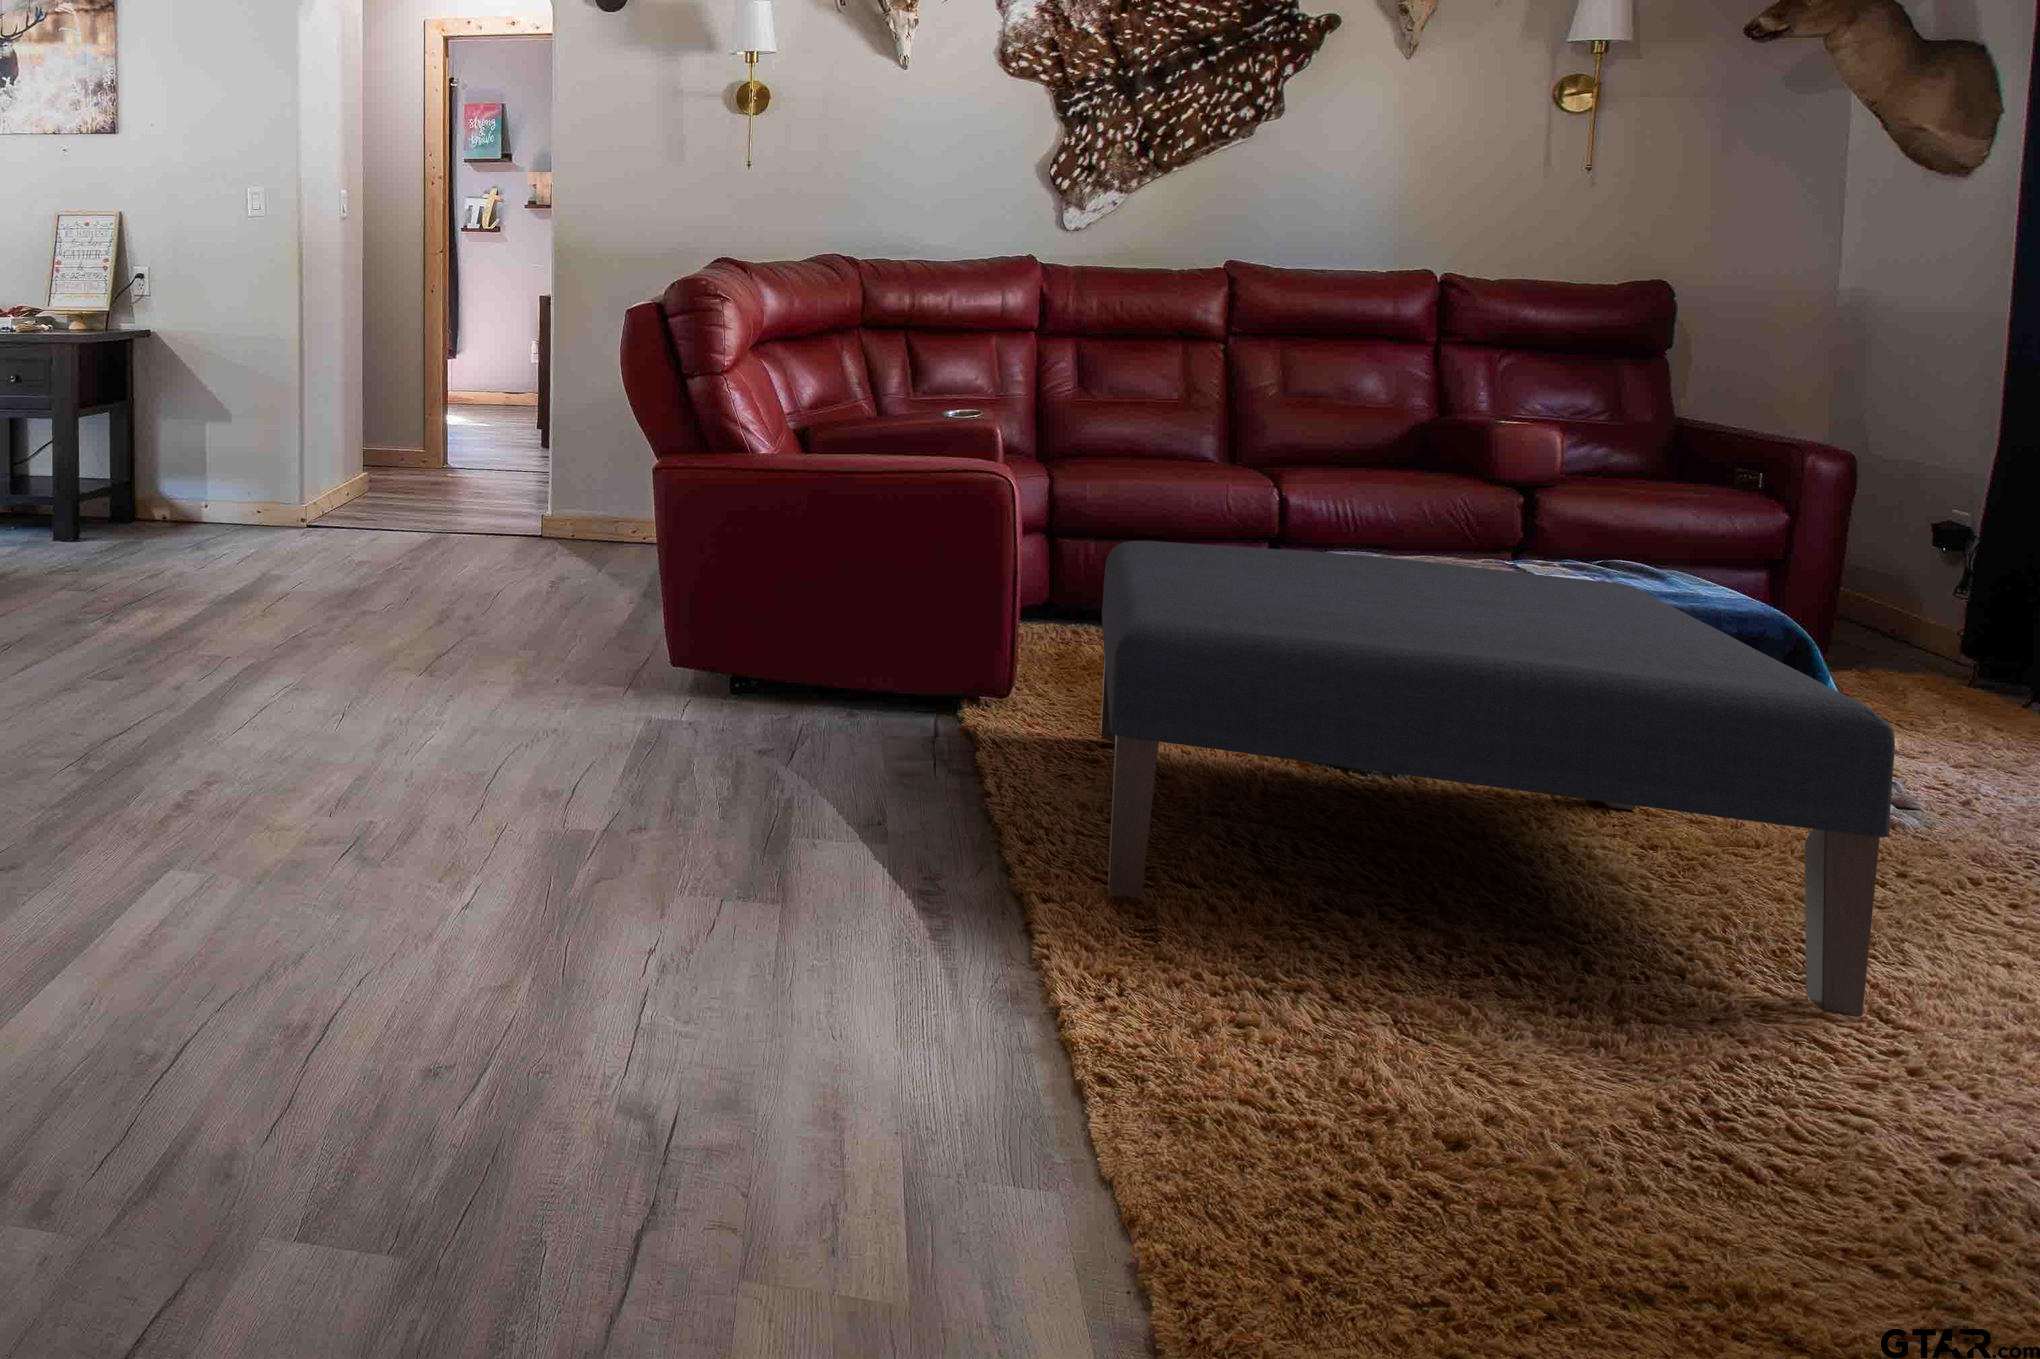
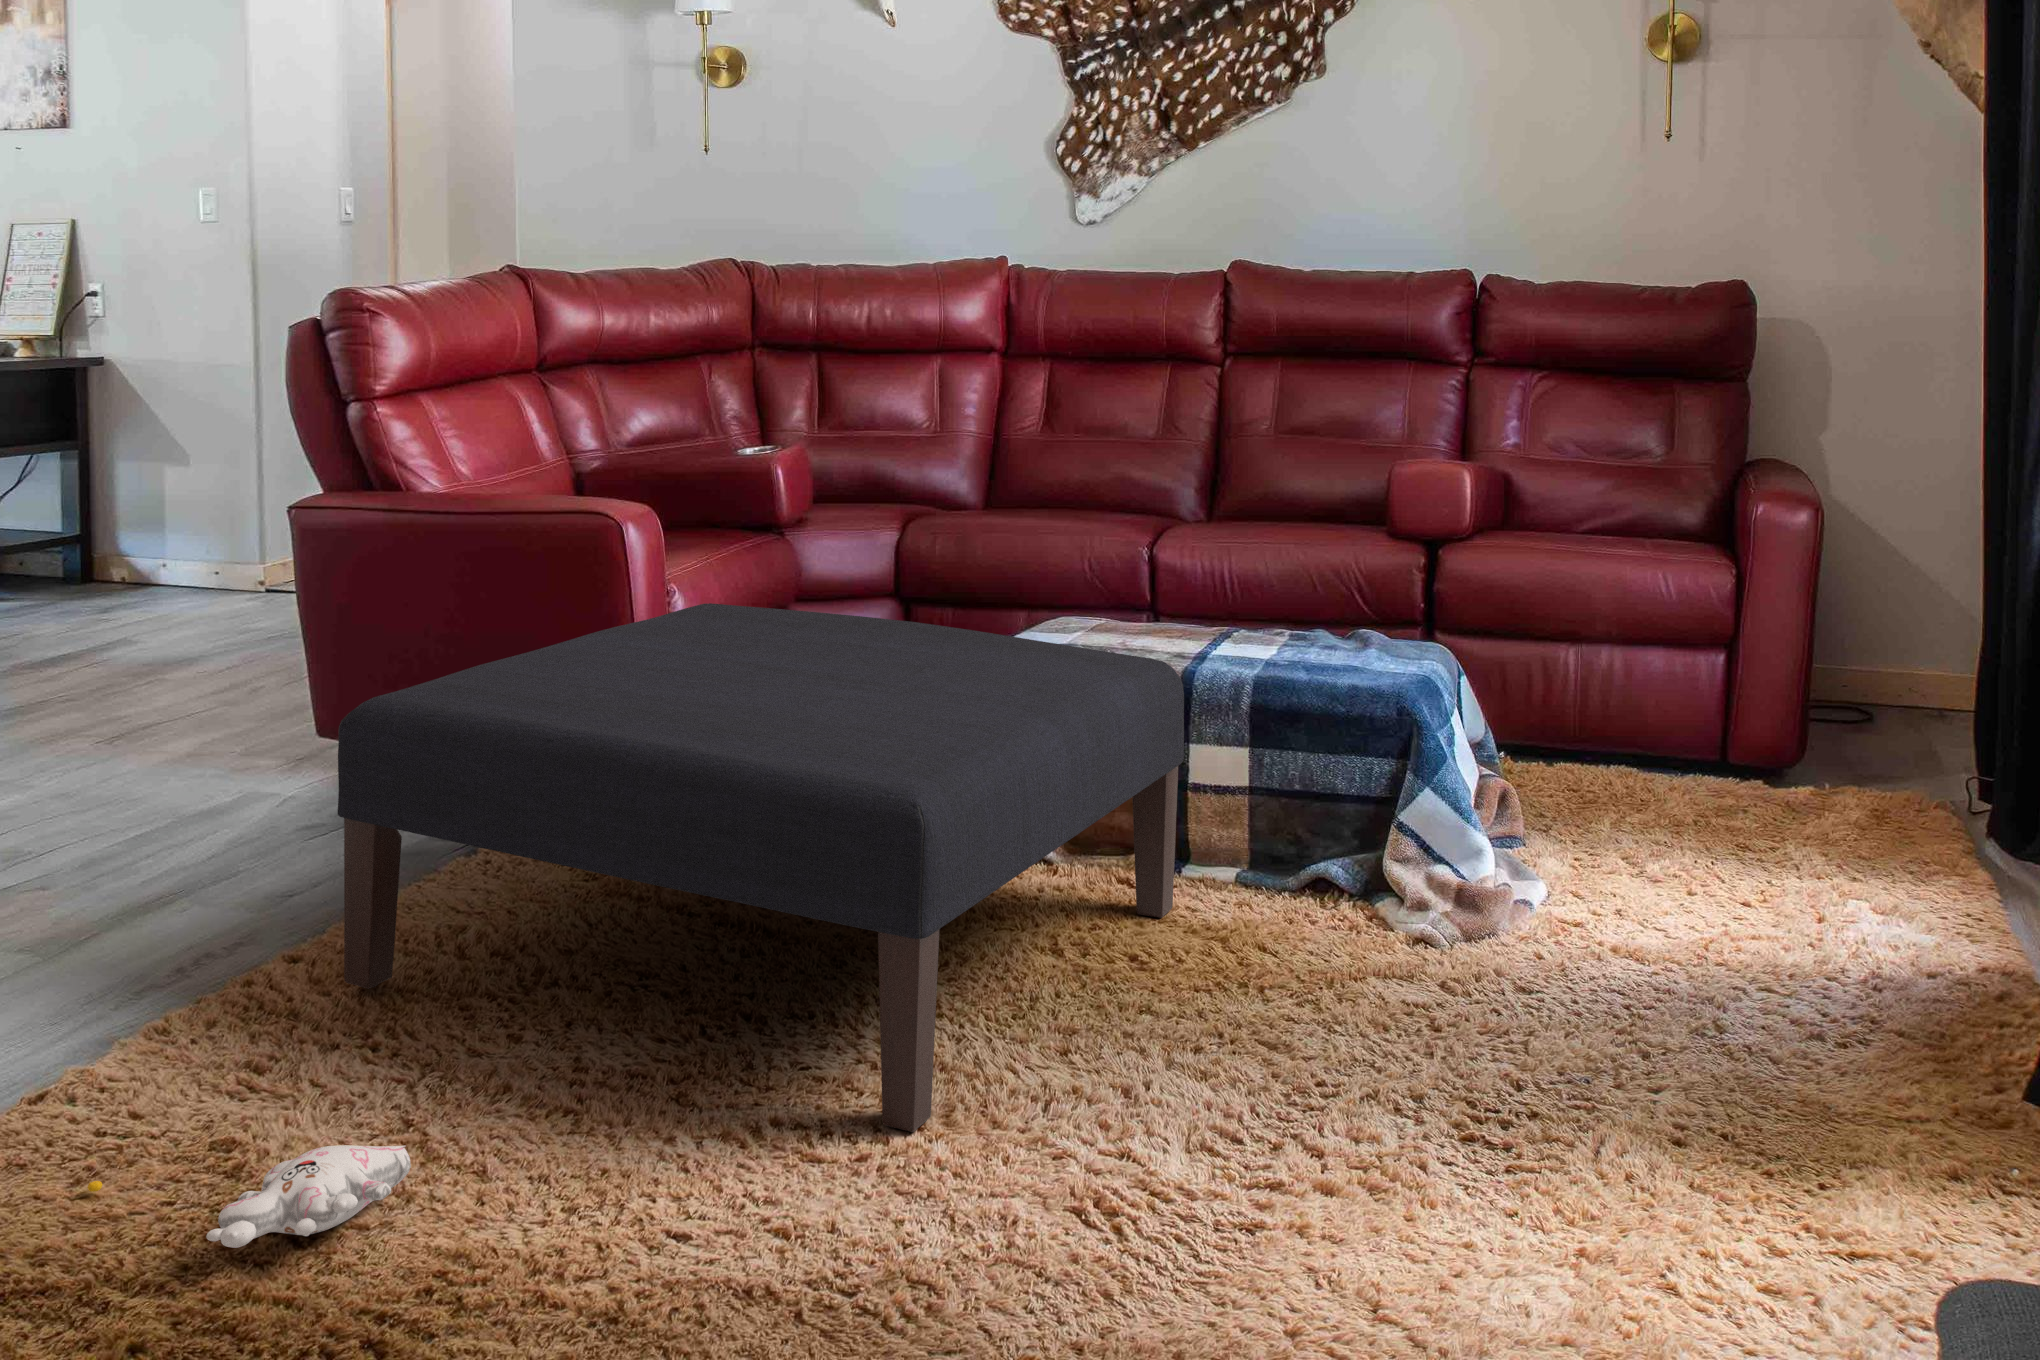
plush toy: none [1279,1056,1677,1174] -> present [87,1145,411,1248]

